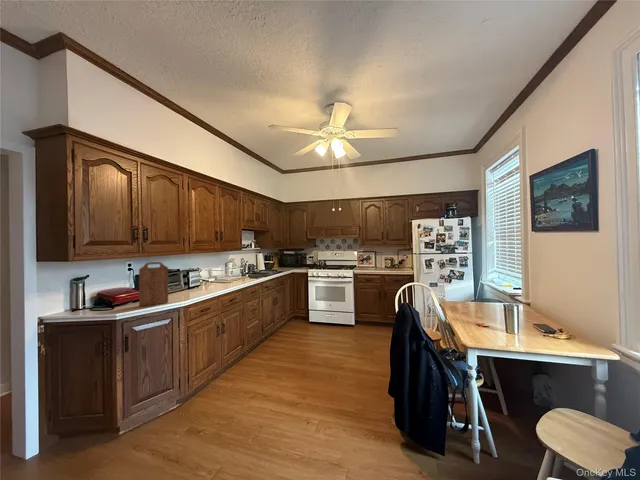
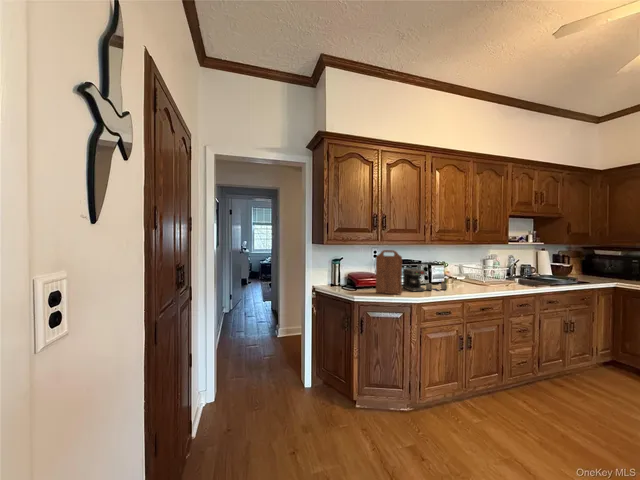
coffee maker: none [165,277,206,298] -> present [403,268,447,291]

